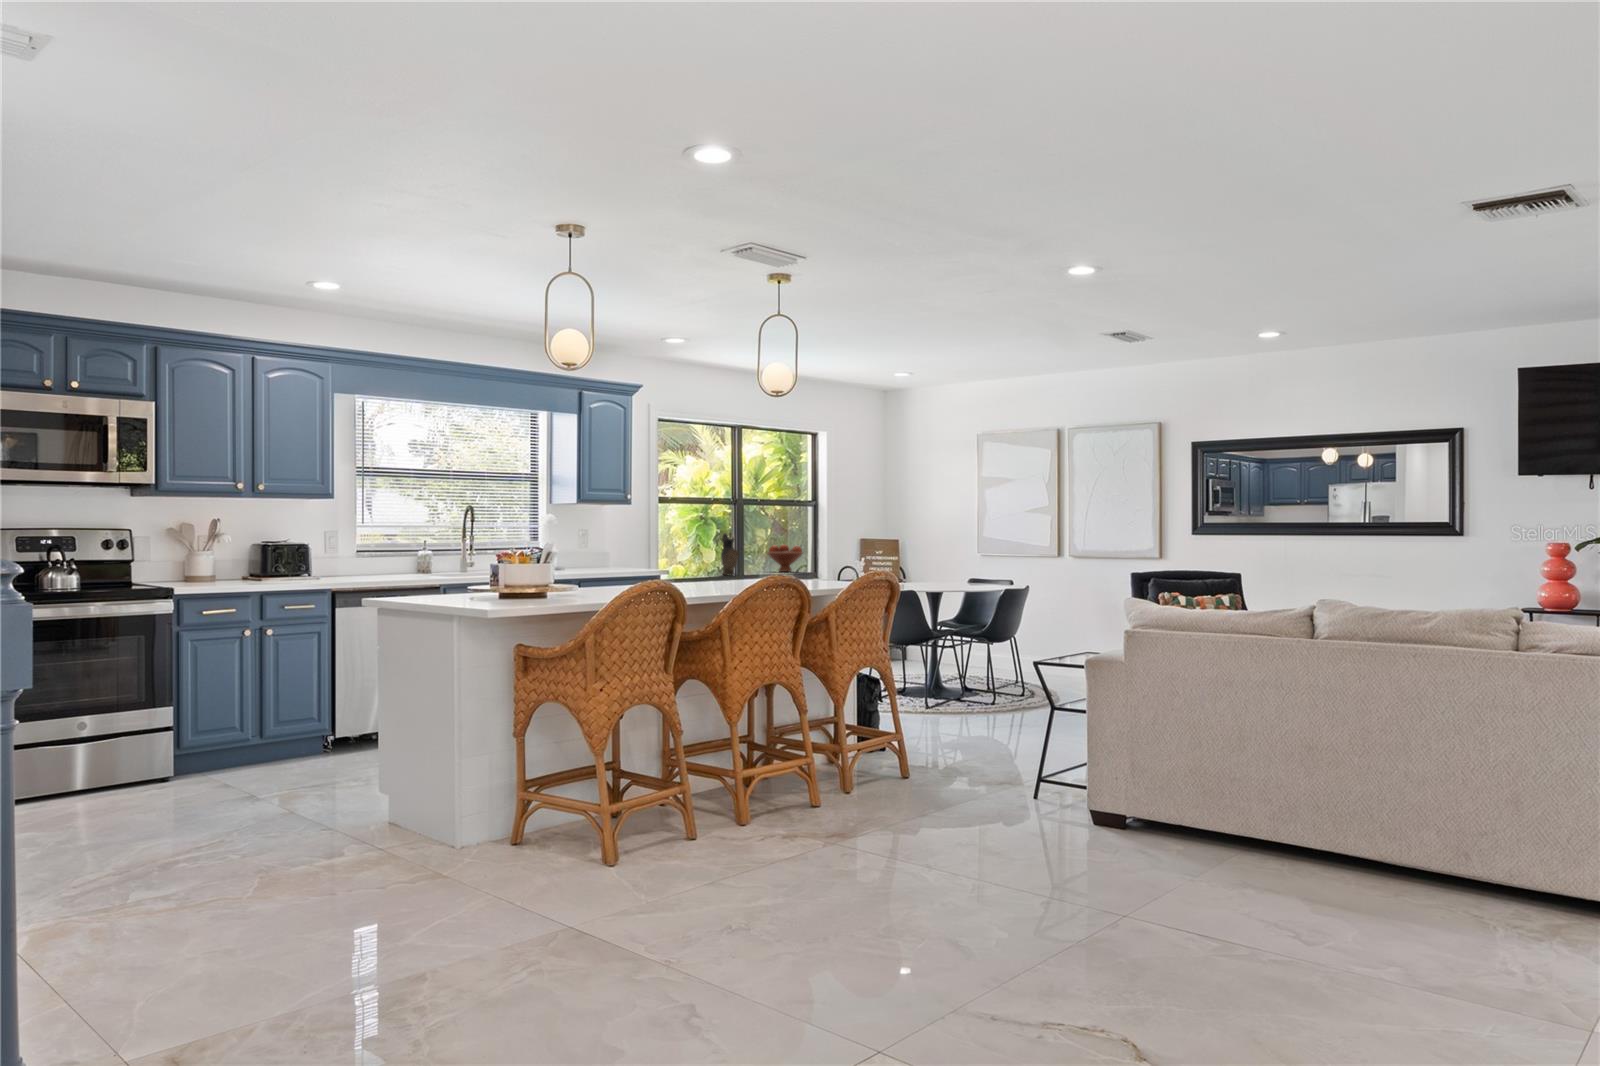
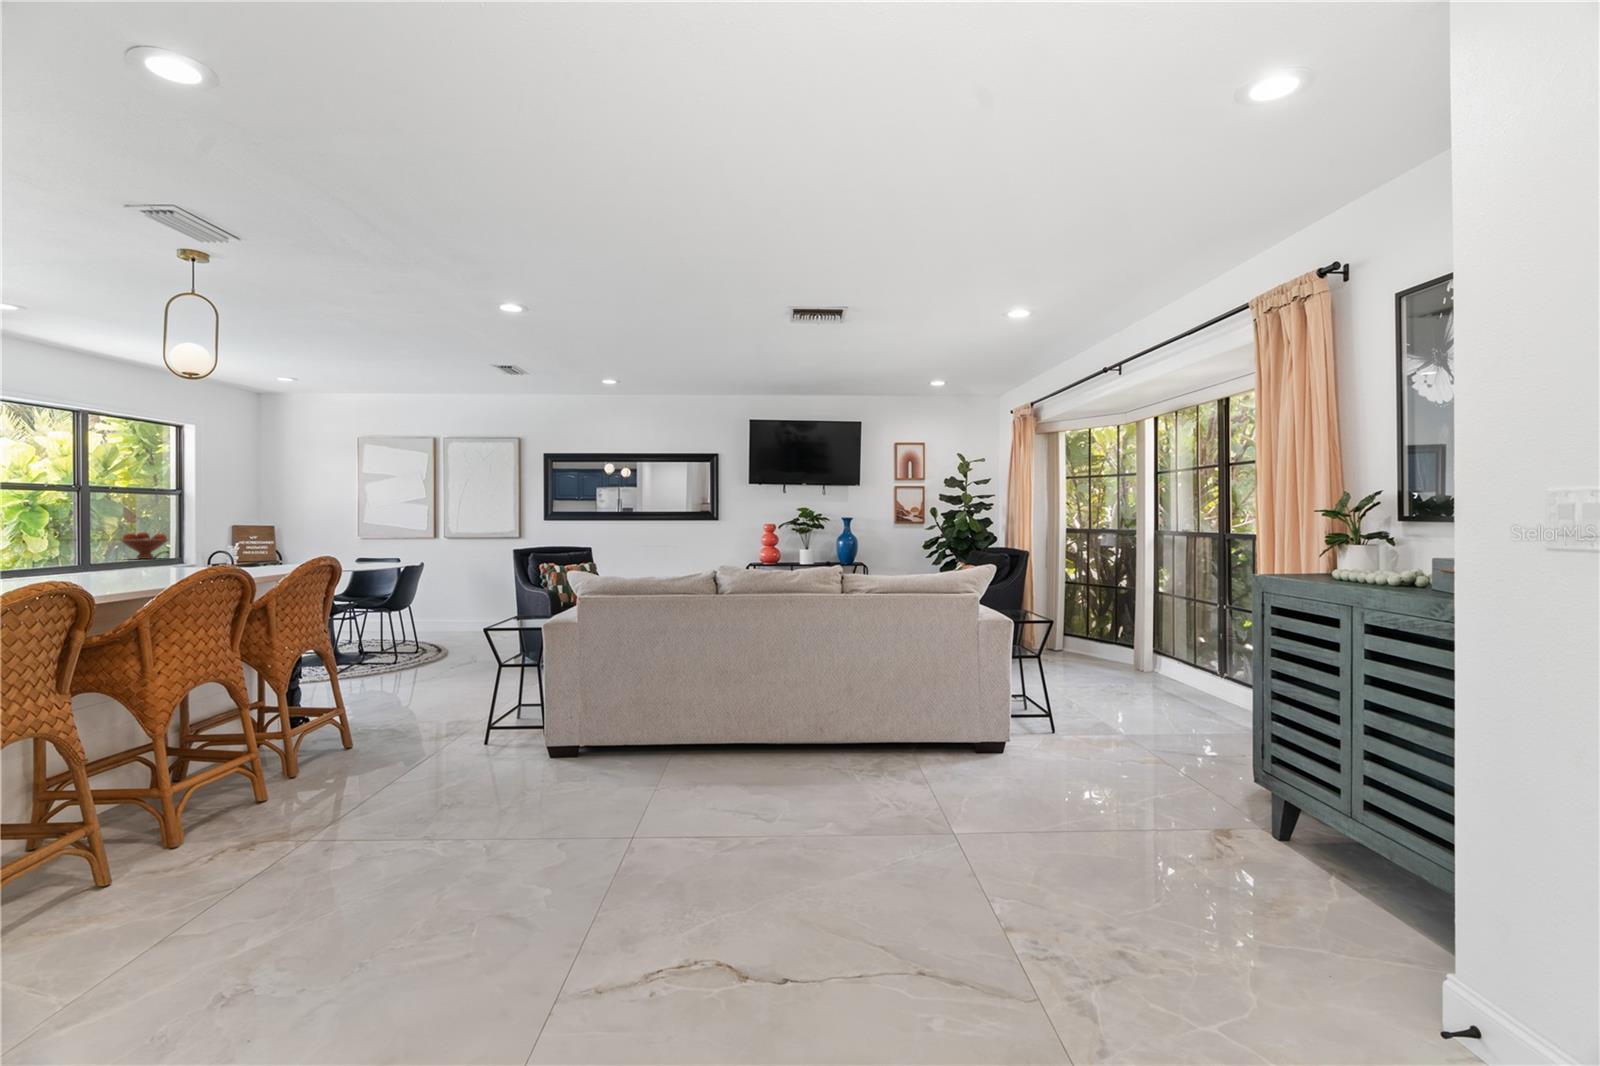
ceramic pitcher: present [721,533,739,575] -> none [66,521,93,565]

